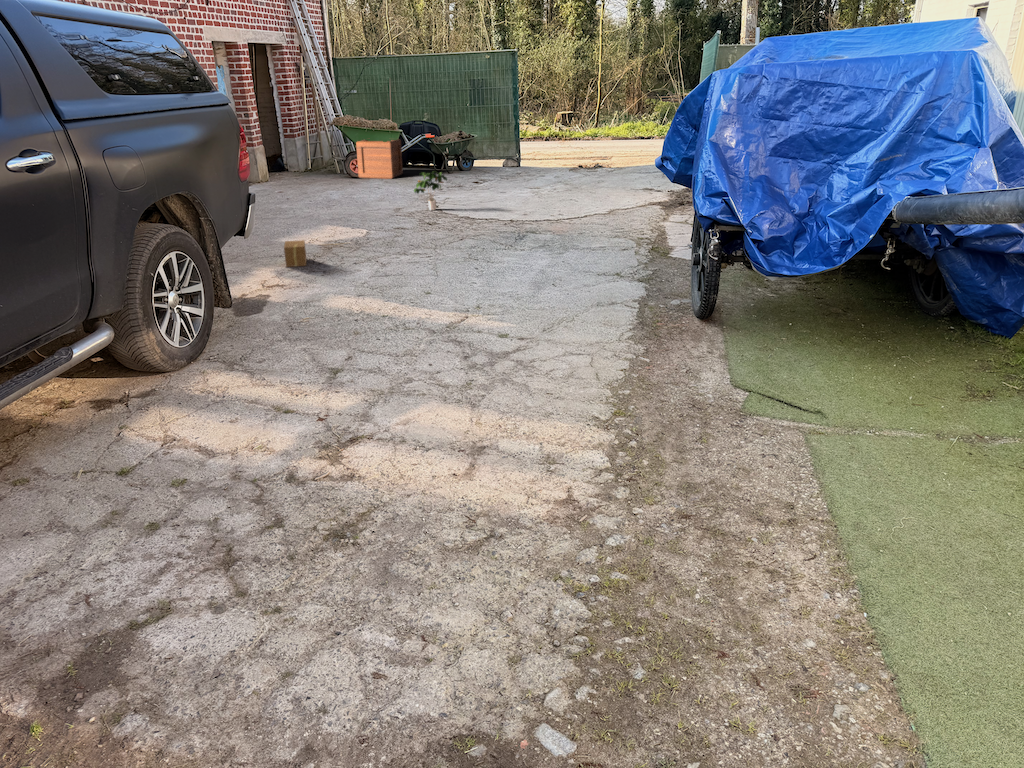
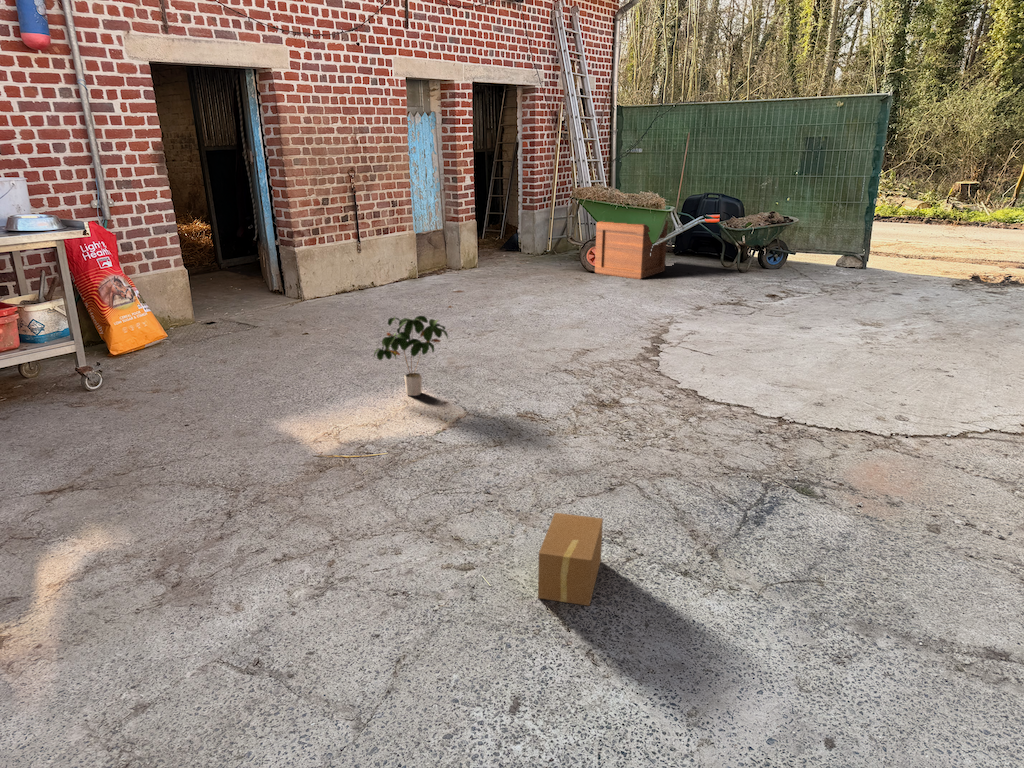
potted plant: present [414,171,447,210] -> present [374,316,448,396]
cardboard box: present [284,240,307,267] -> present [538,513,603,606]

